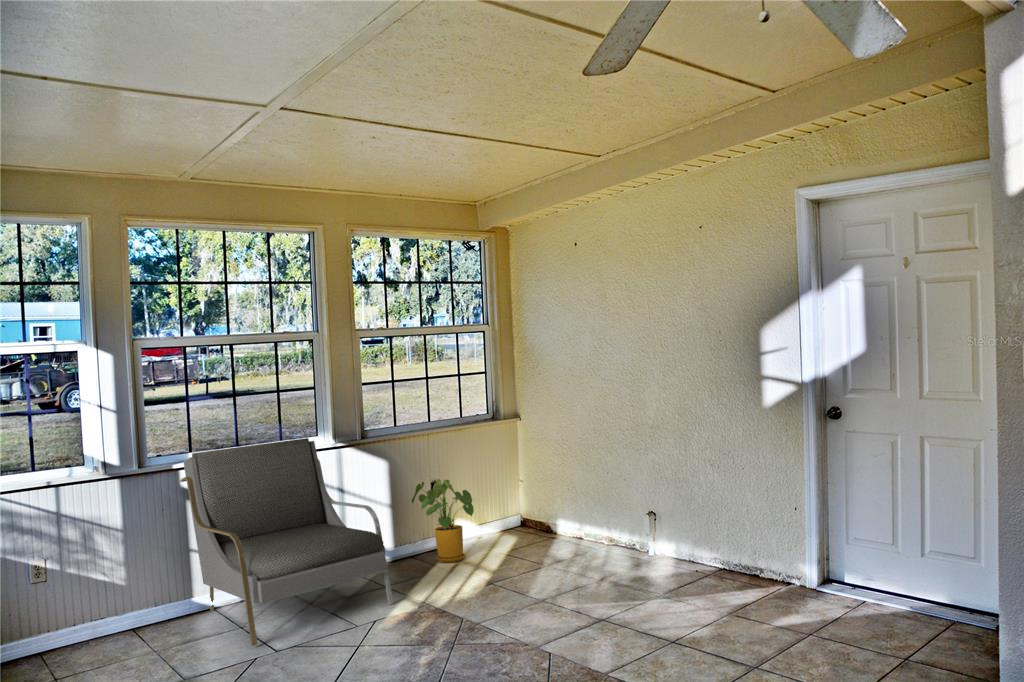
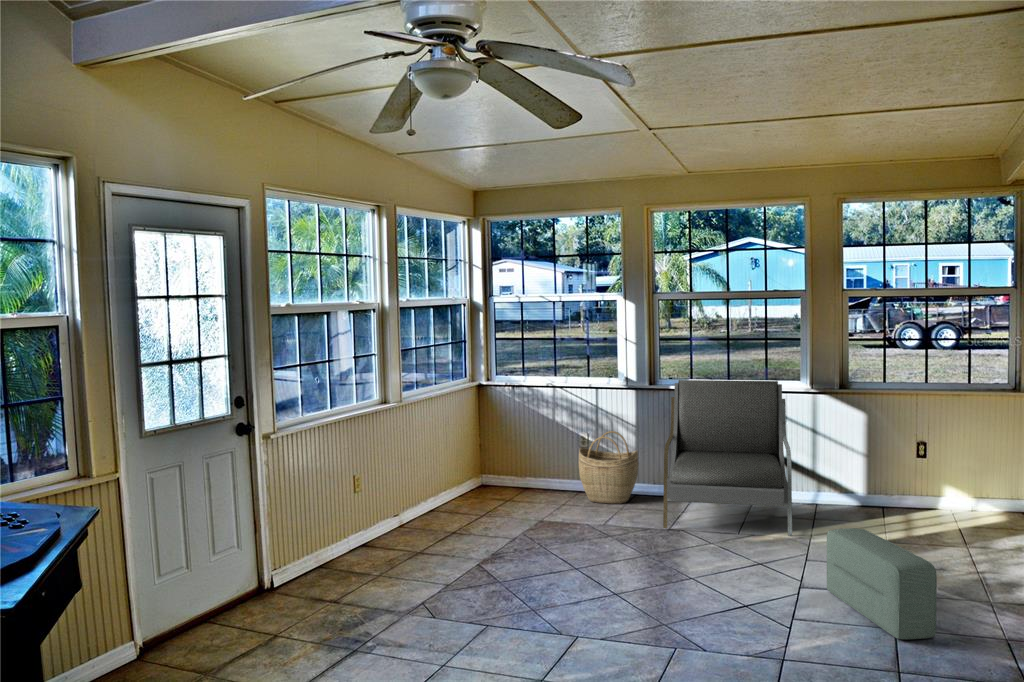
house plant: present [411,479,474,562] -> none [879,440,941,523]
woven basket: none [51,543,149,657] -> present [579,431,639,504]
pouf: none [519,554,666,642] -> present [827,528,937,639]

